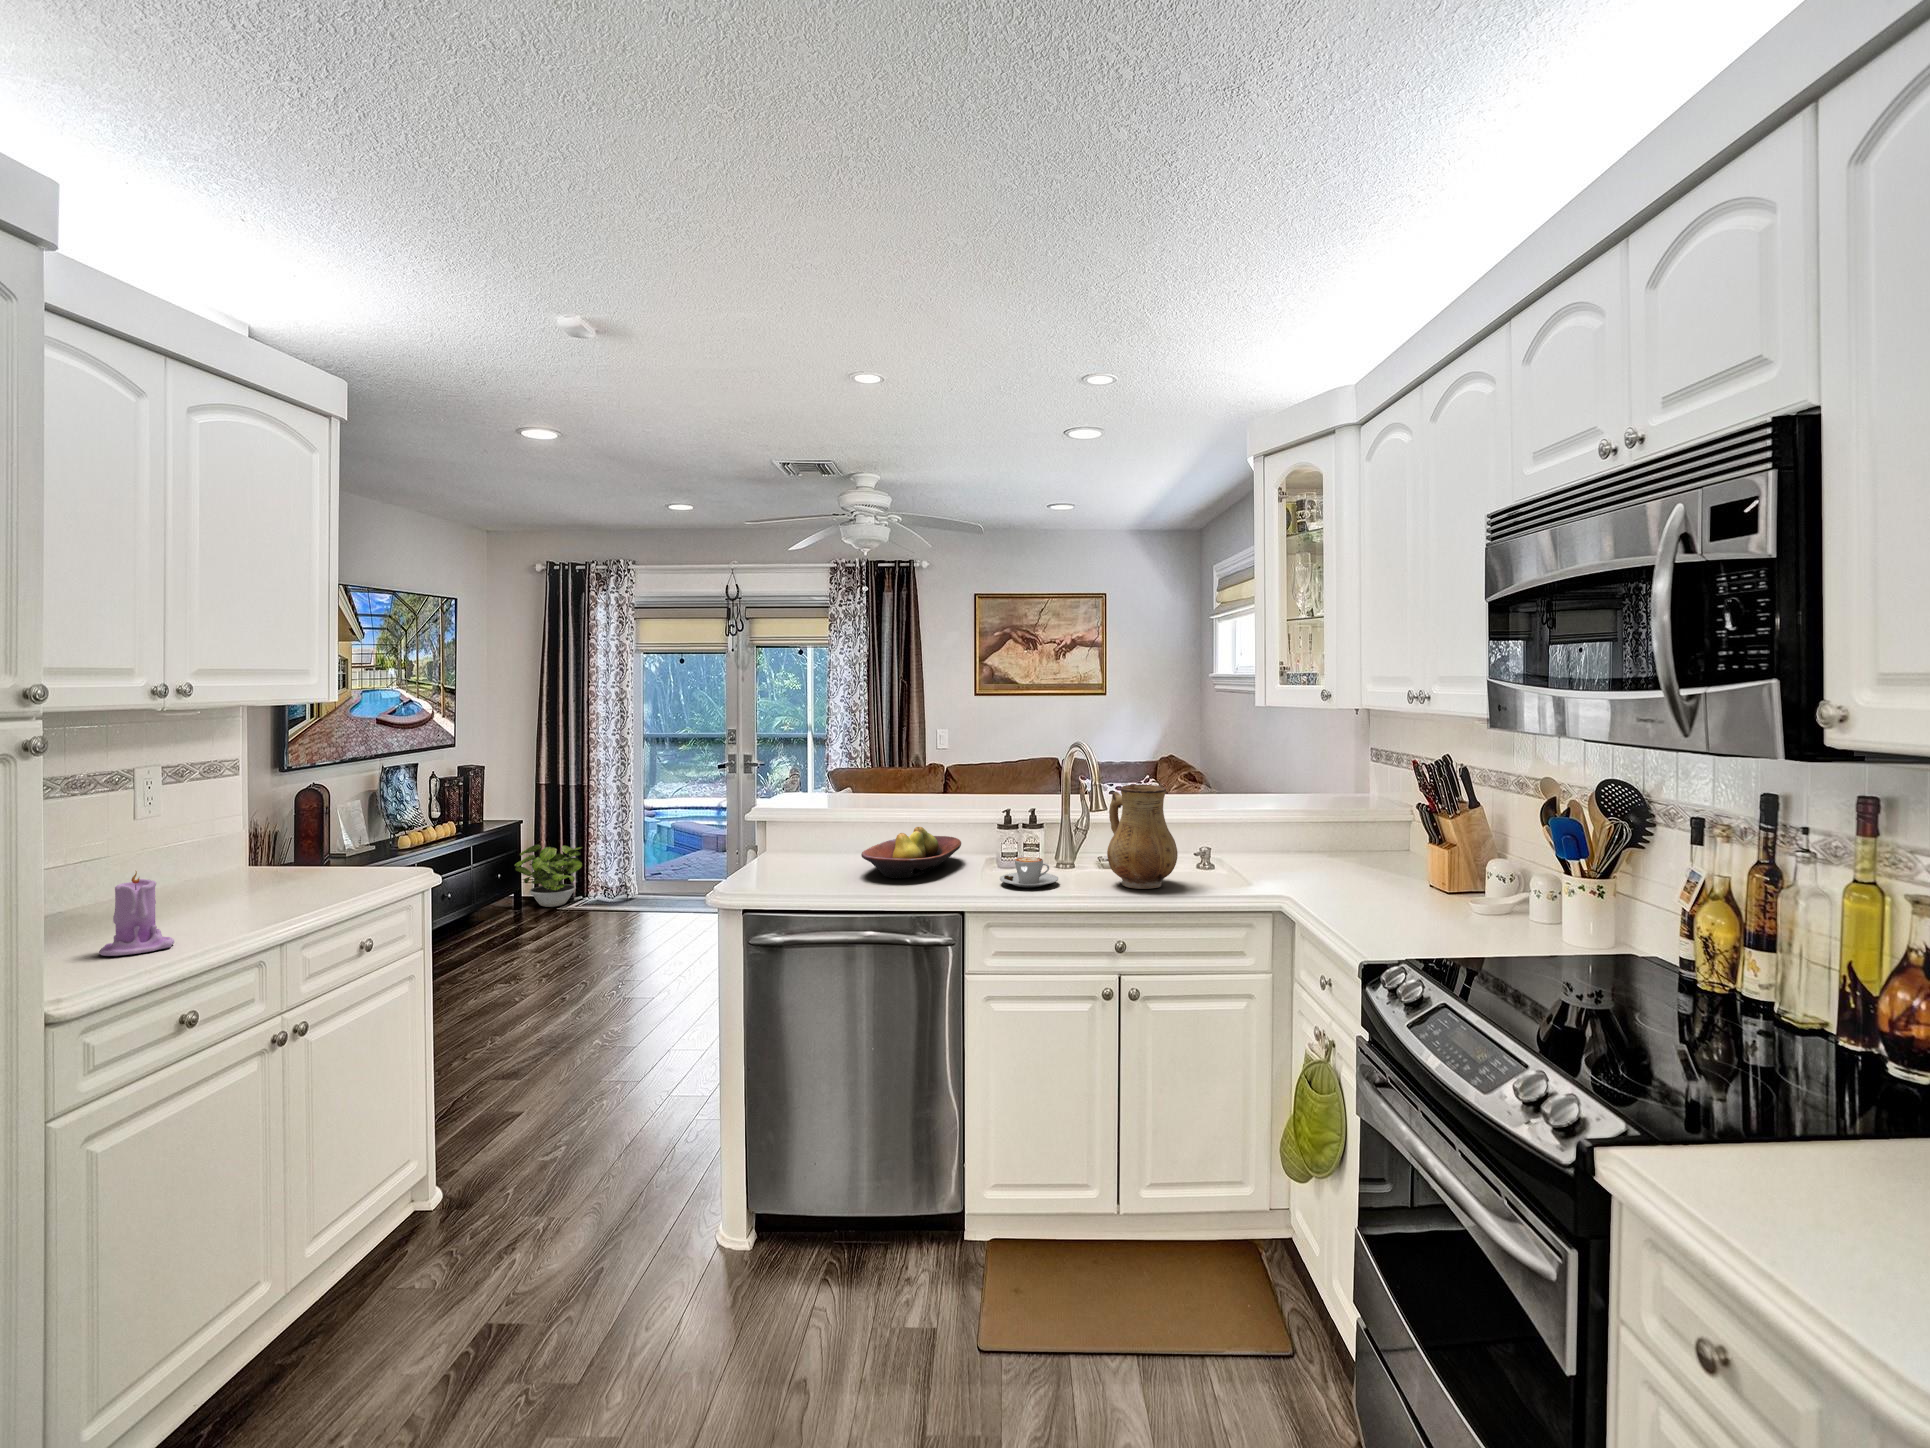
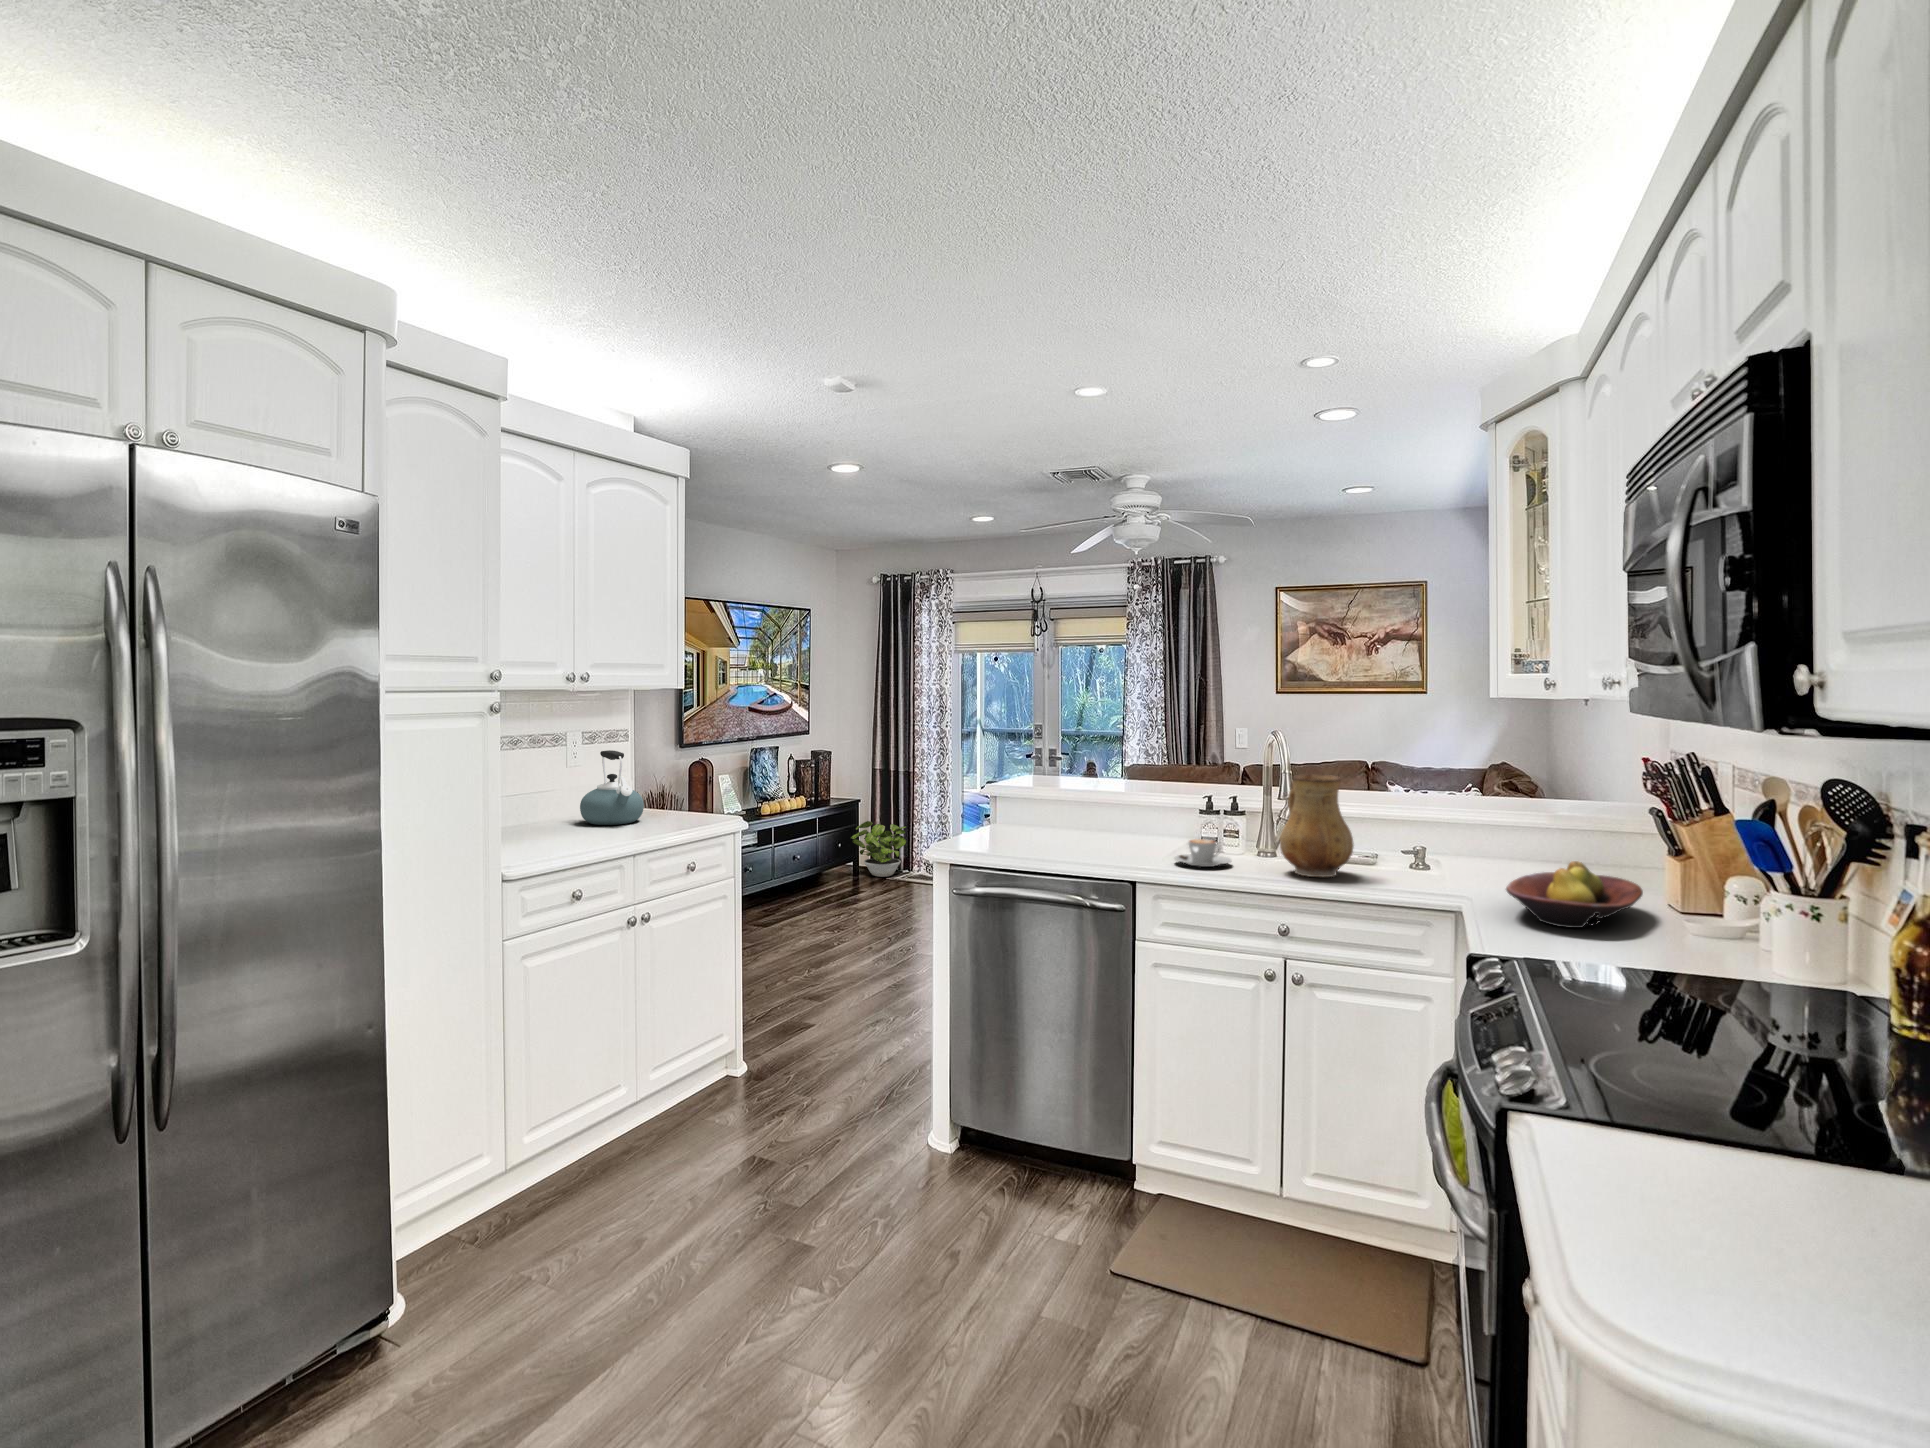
kettle: none [172,790,281,898] -> present [580,750,644,825]
fruit bowl: present [861,827,961,878] -> present [1506,861,1643,928]
candle: present [99,871,174,956] -> none [529,797,569,852]

